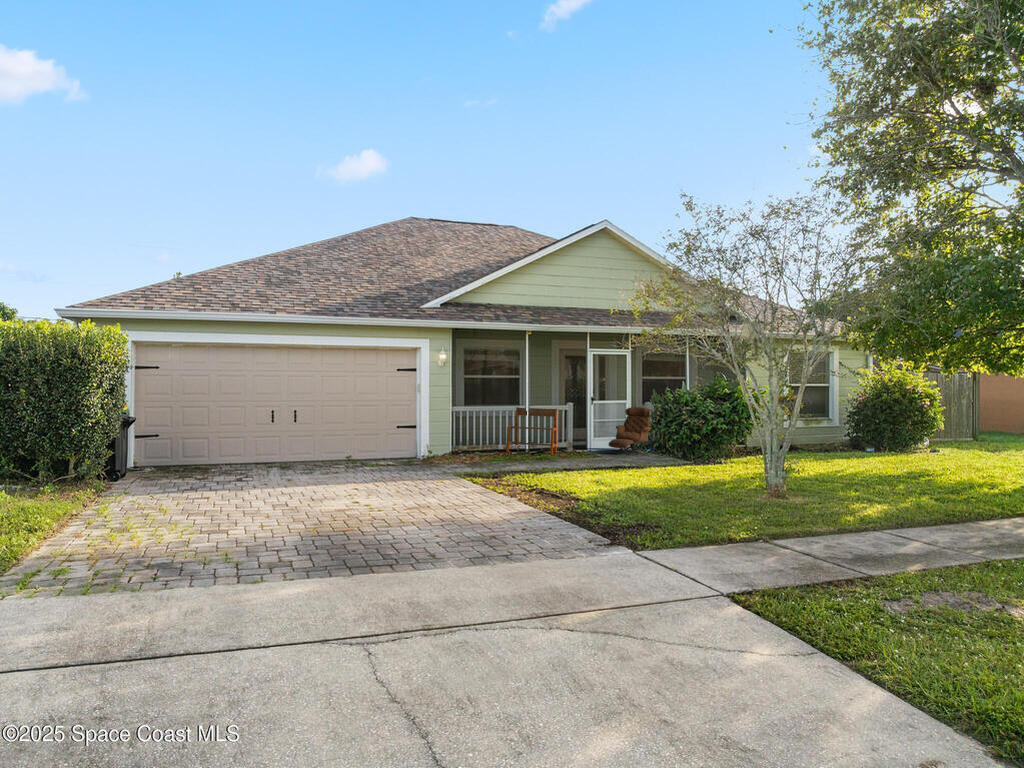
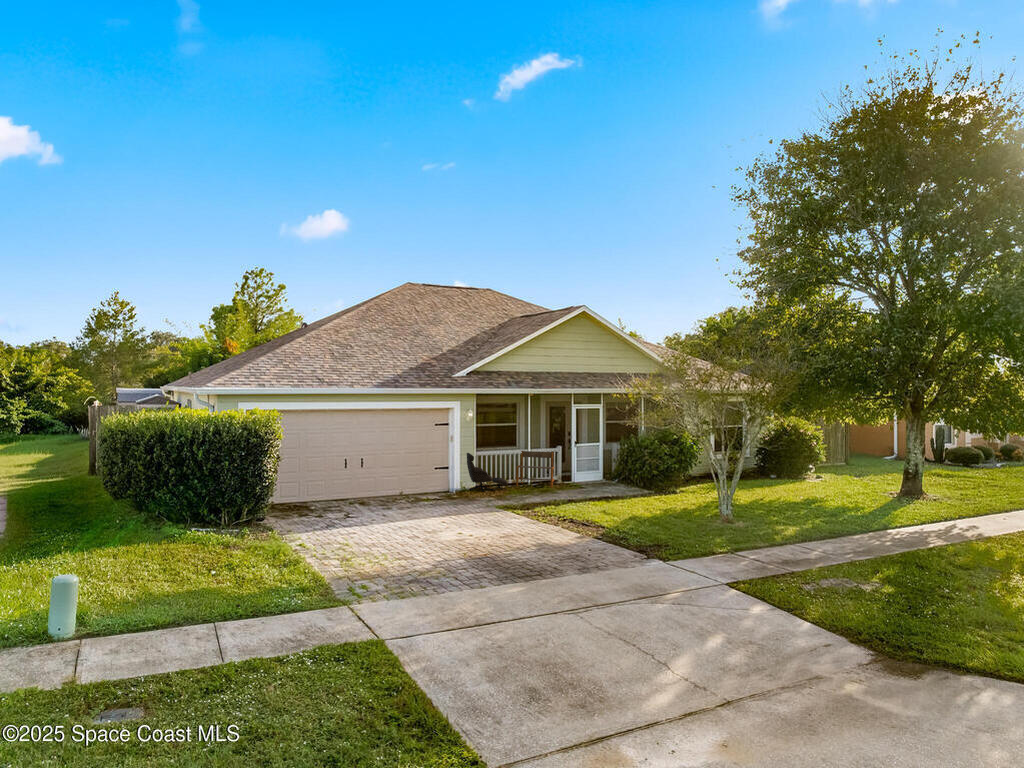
lounge chair: present [609,407,651,455] -> present [467,453,508,492]

